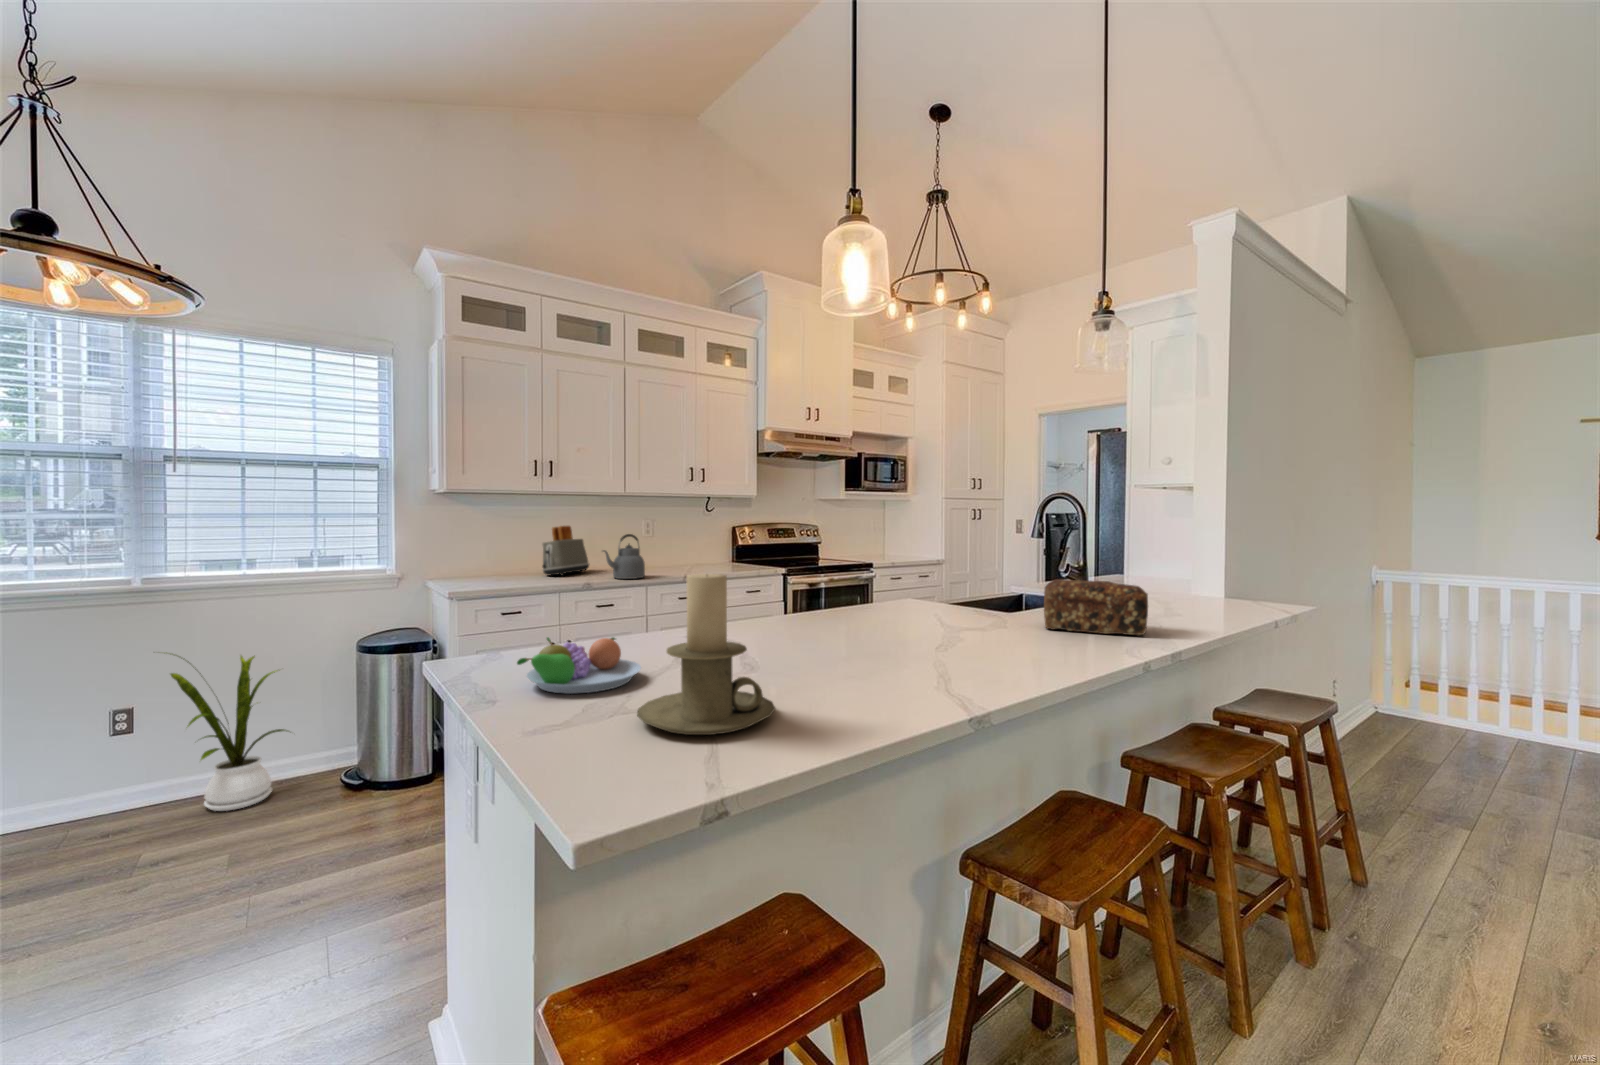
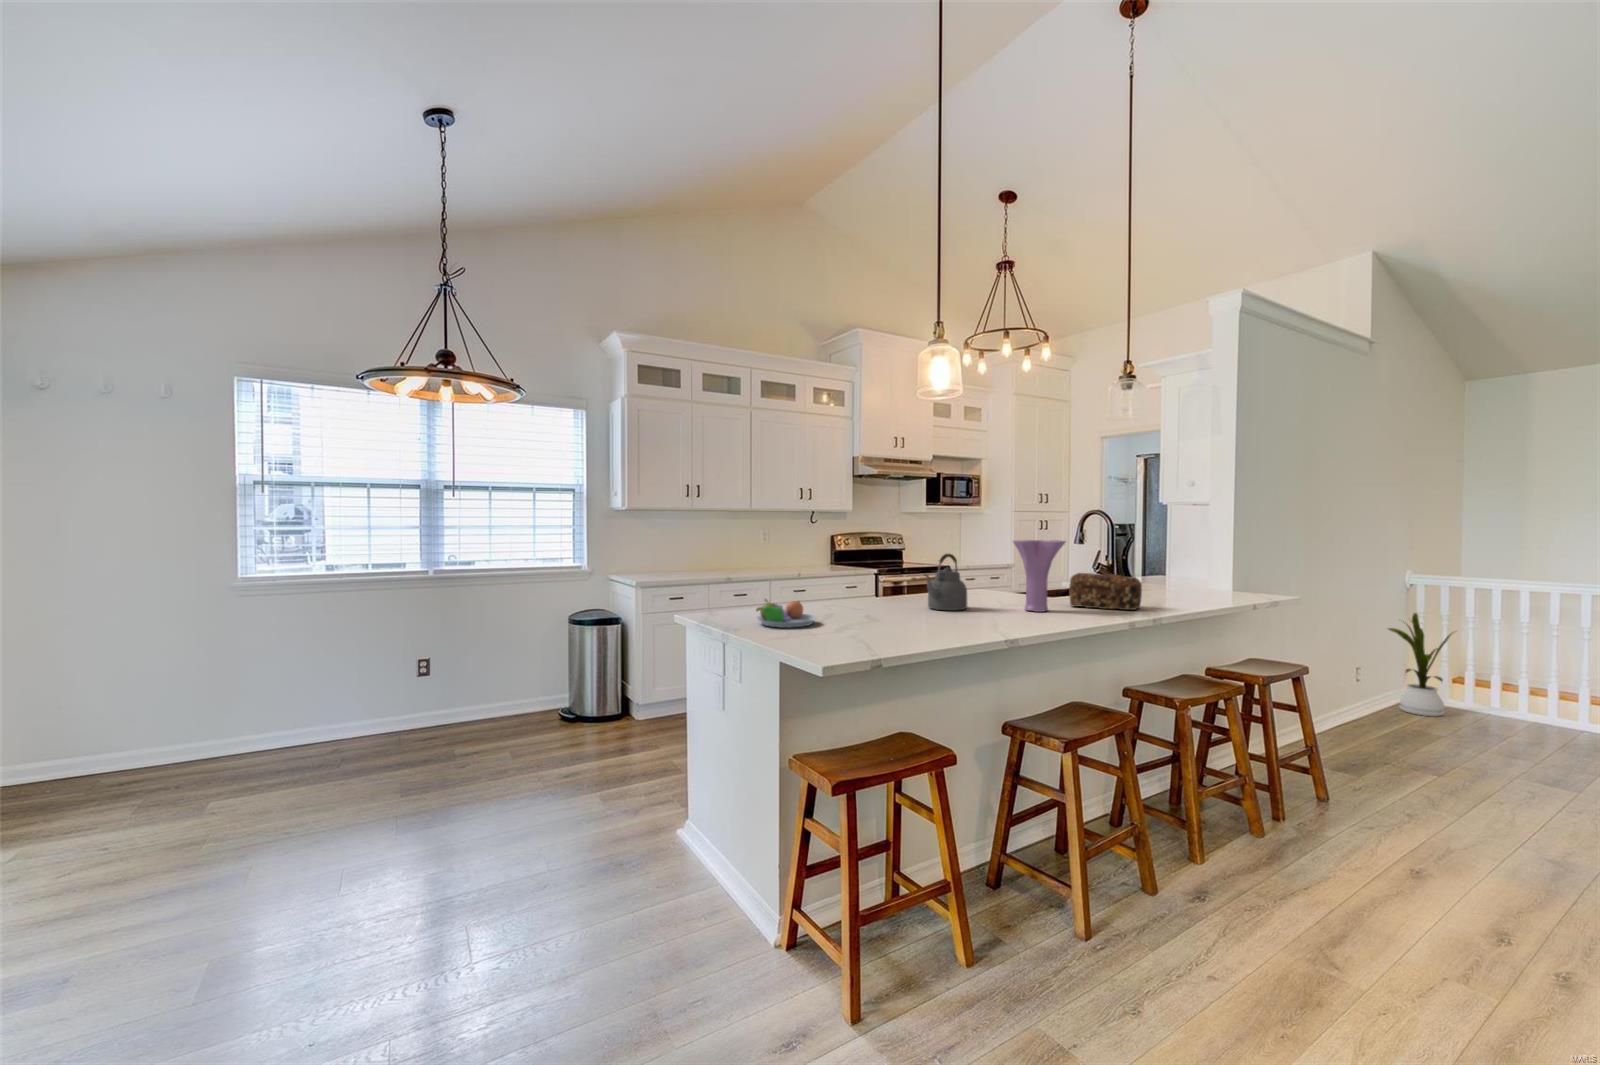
toaster: present [543,526,589,576] -> none [691,535,724,574]
vase: none [964,532,1044,641] -> present [1013,540,1066,612]
kettle: present [603,534,645,579] -> present [924,554,967,610]
candle holder: present [637,574,775,735] -> none [829,561,900,641]
house plant: present [171,656,286,811] -> present [1388,613,1453,716]

